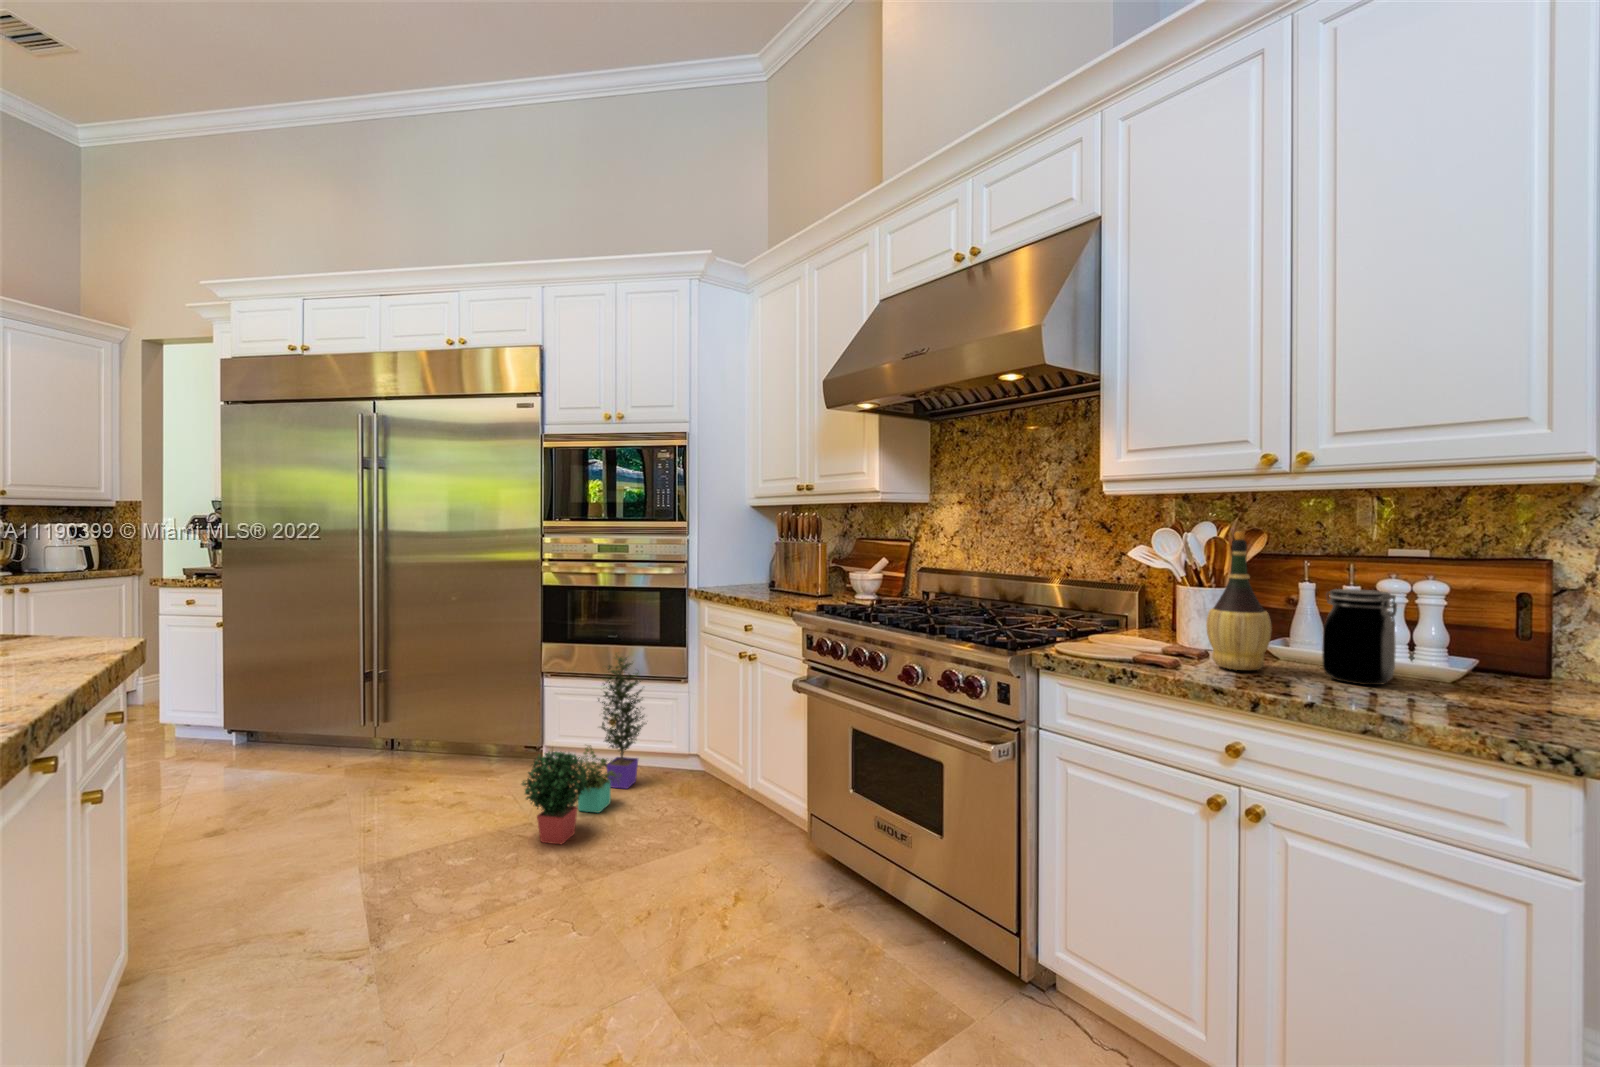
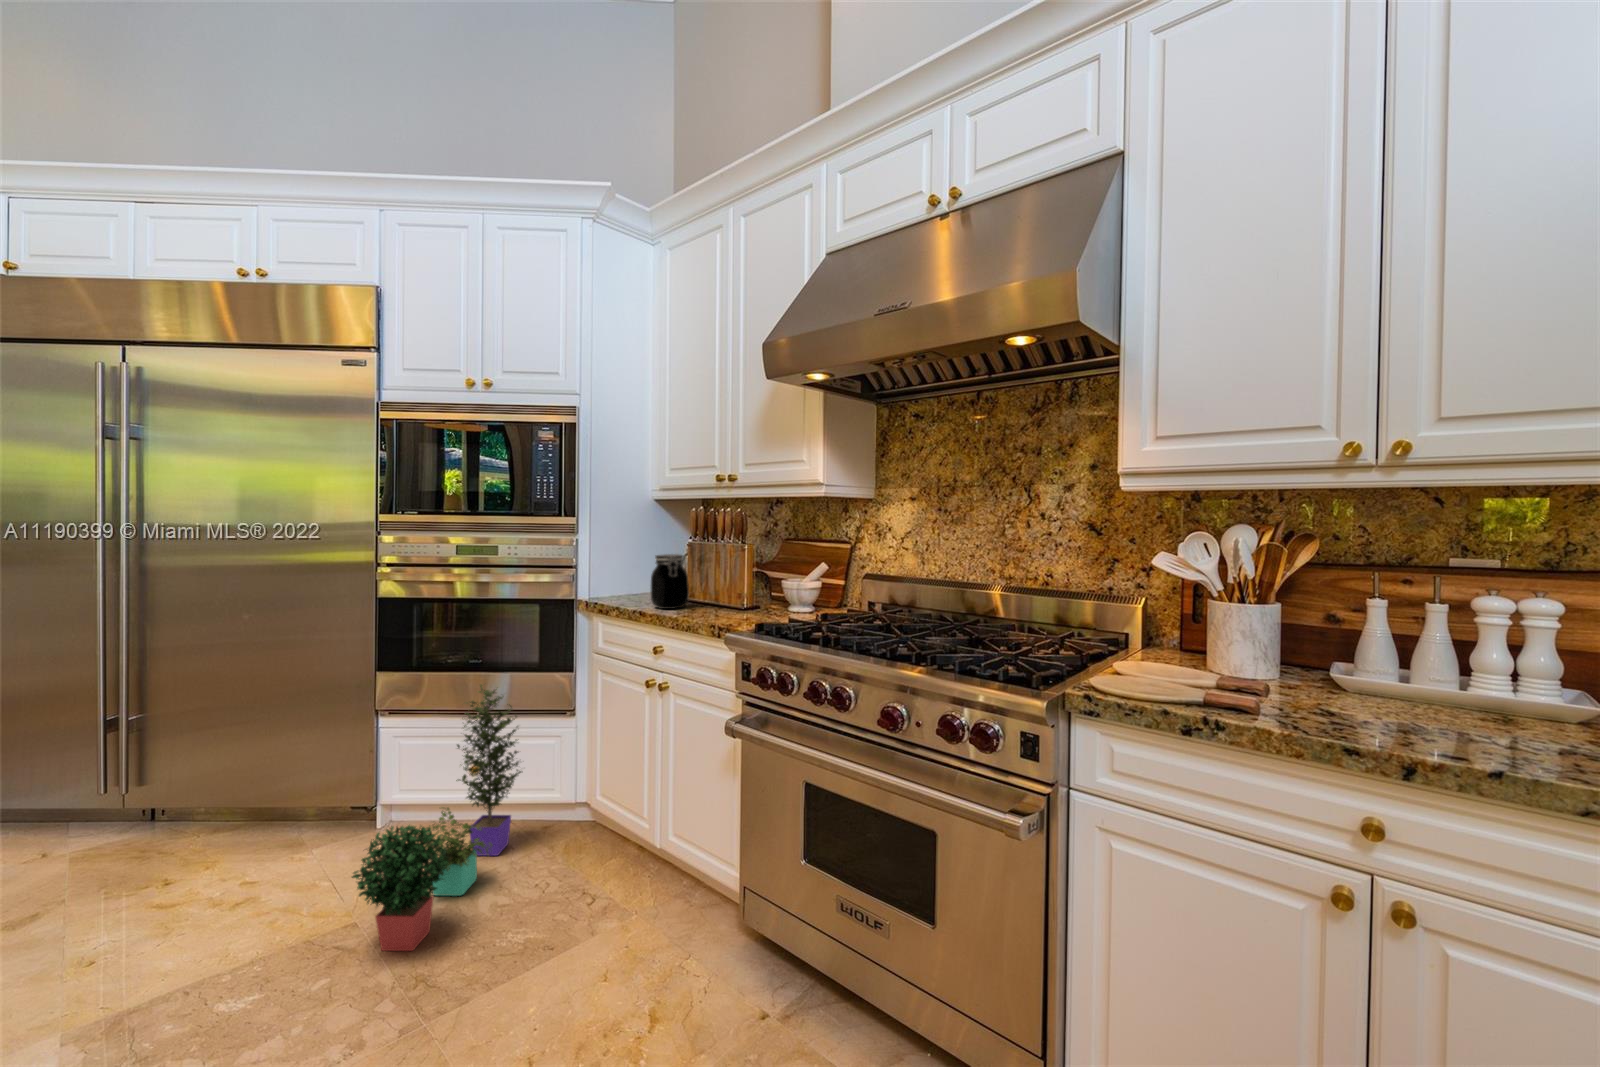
wine bottle: present [1206,531,1272,670] -> none [1292,541,1377,714]
jar: present [1322,589,1397,685] -> present [651,554,689,609]

